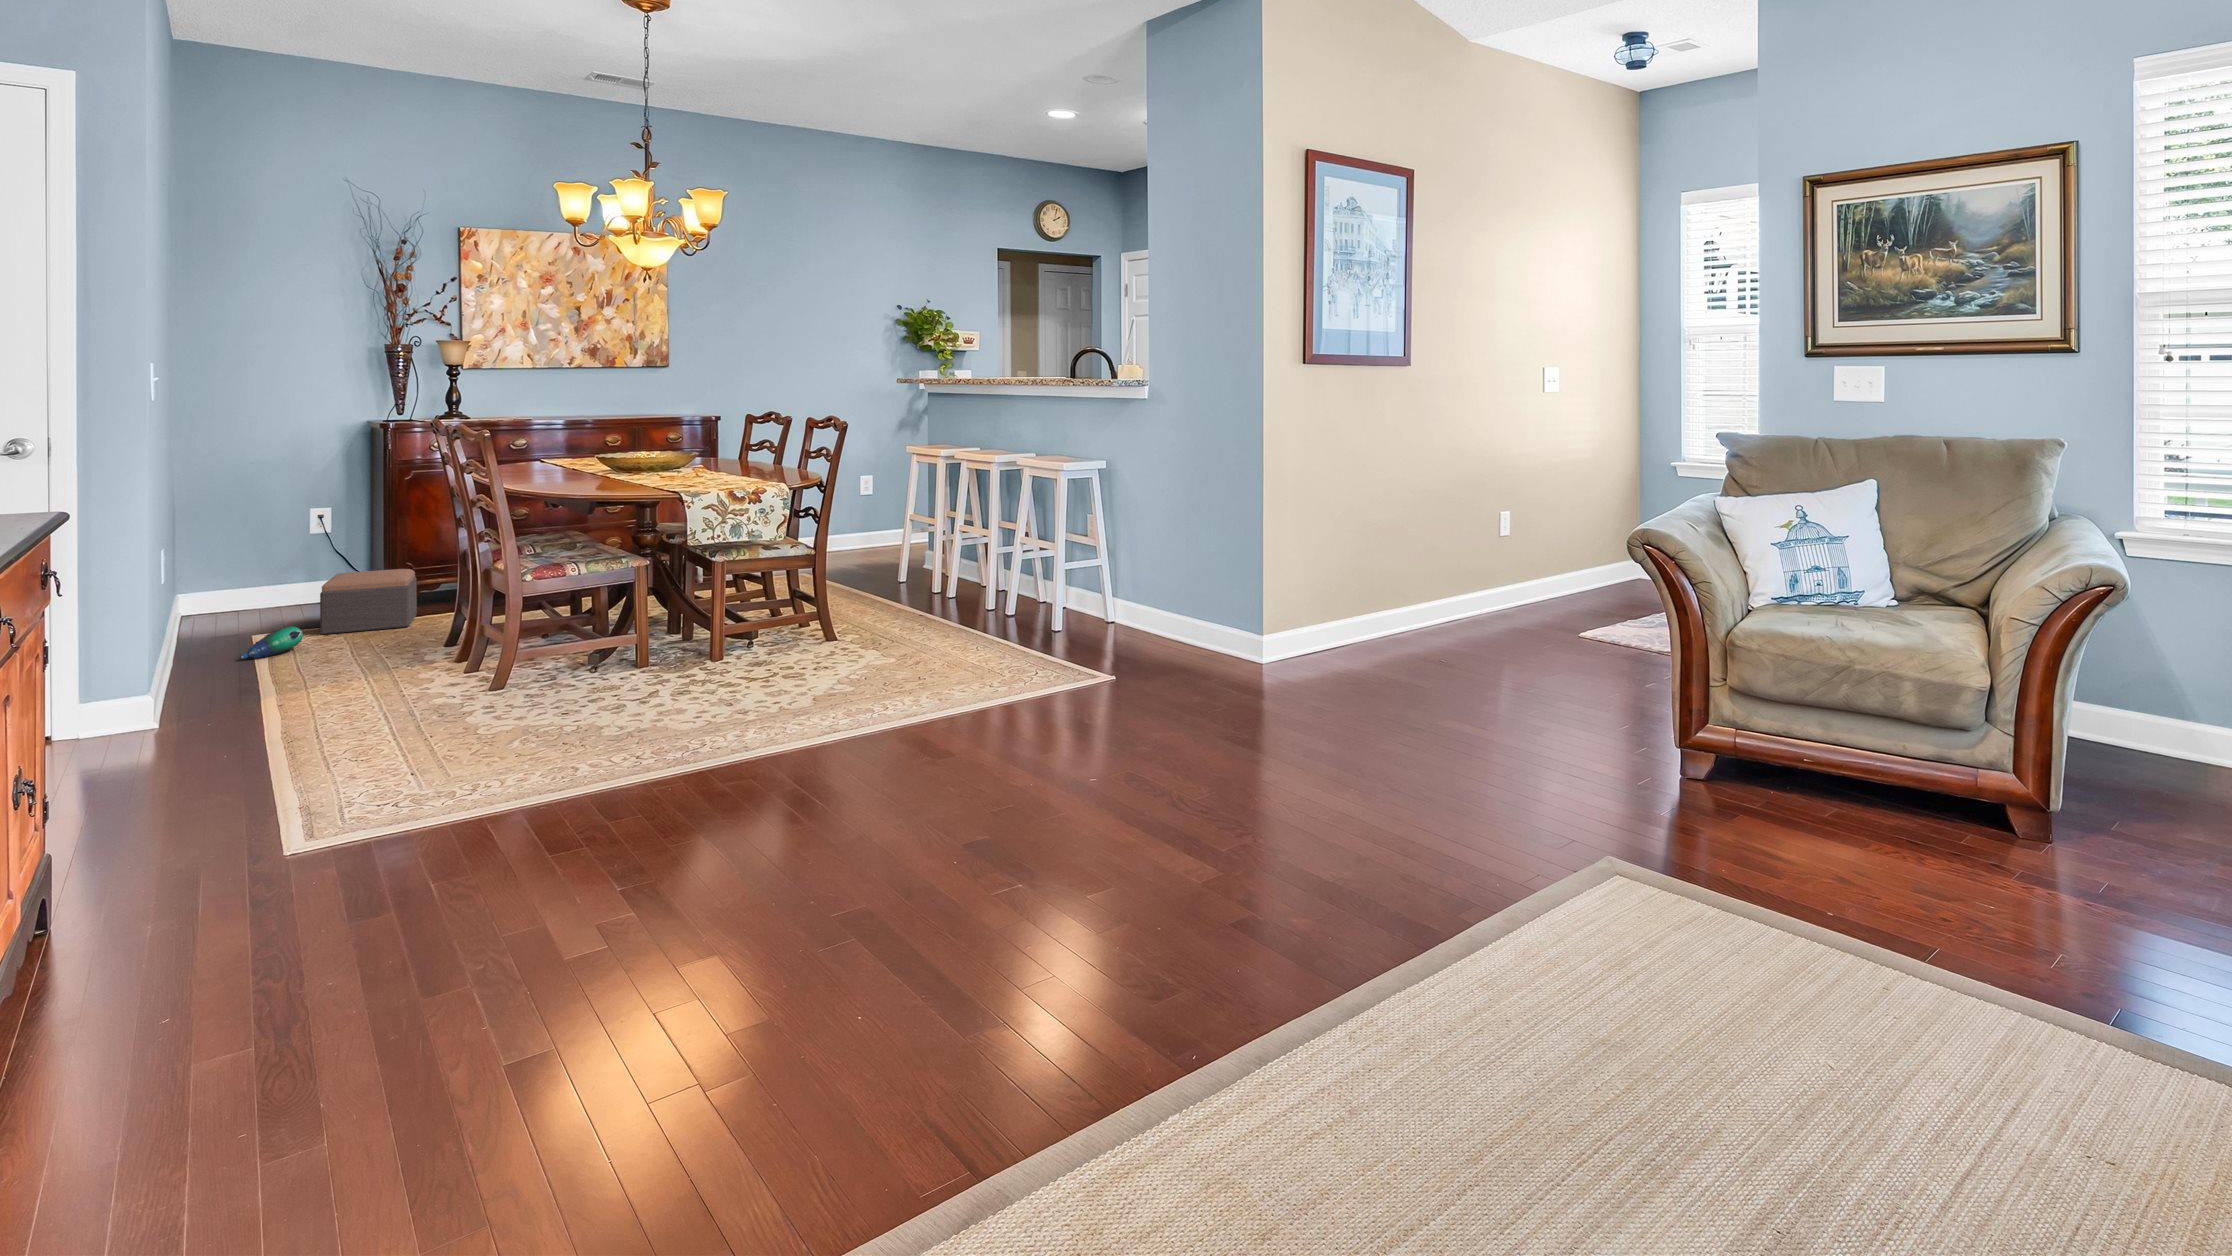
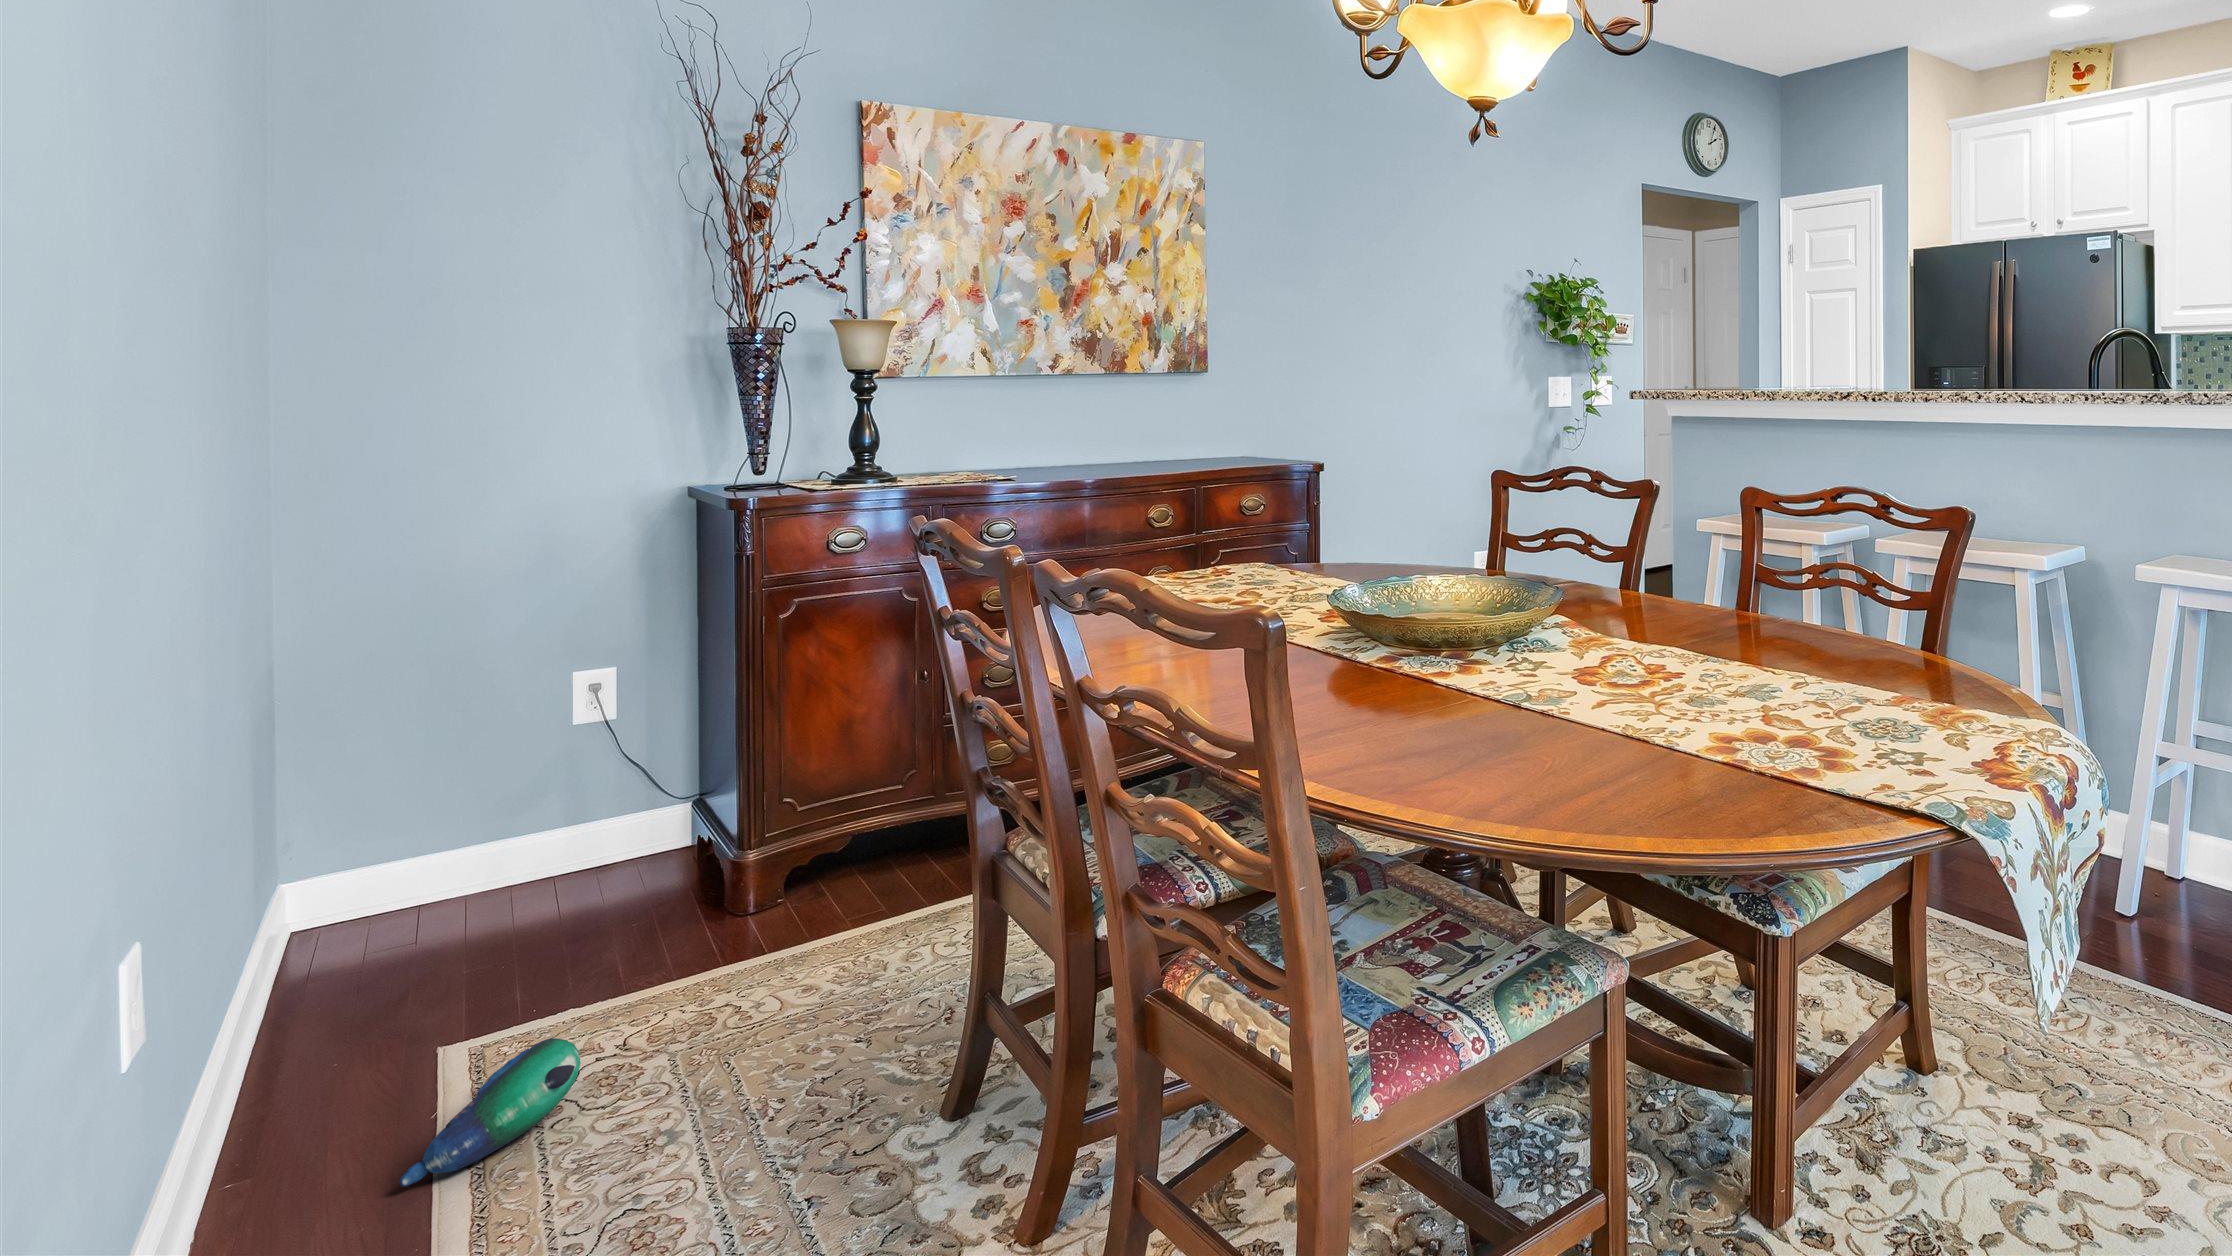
footstool: present [320,569,417,634] -> none [618,811,830,1015]

